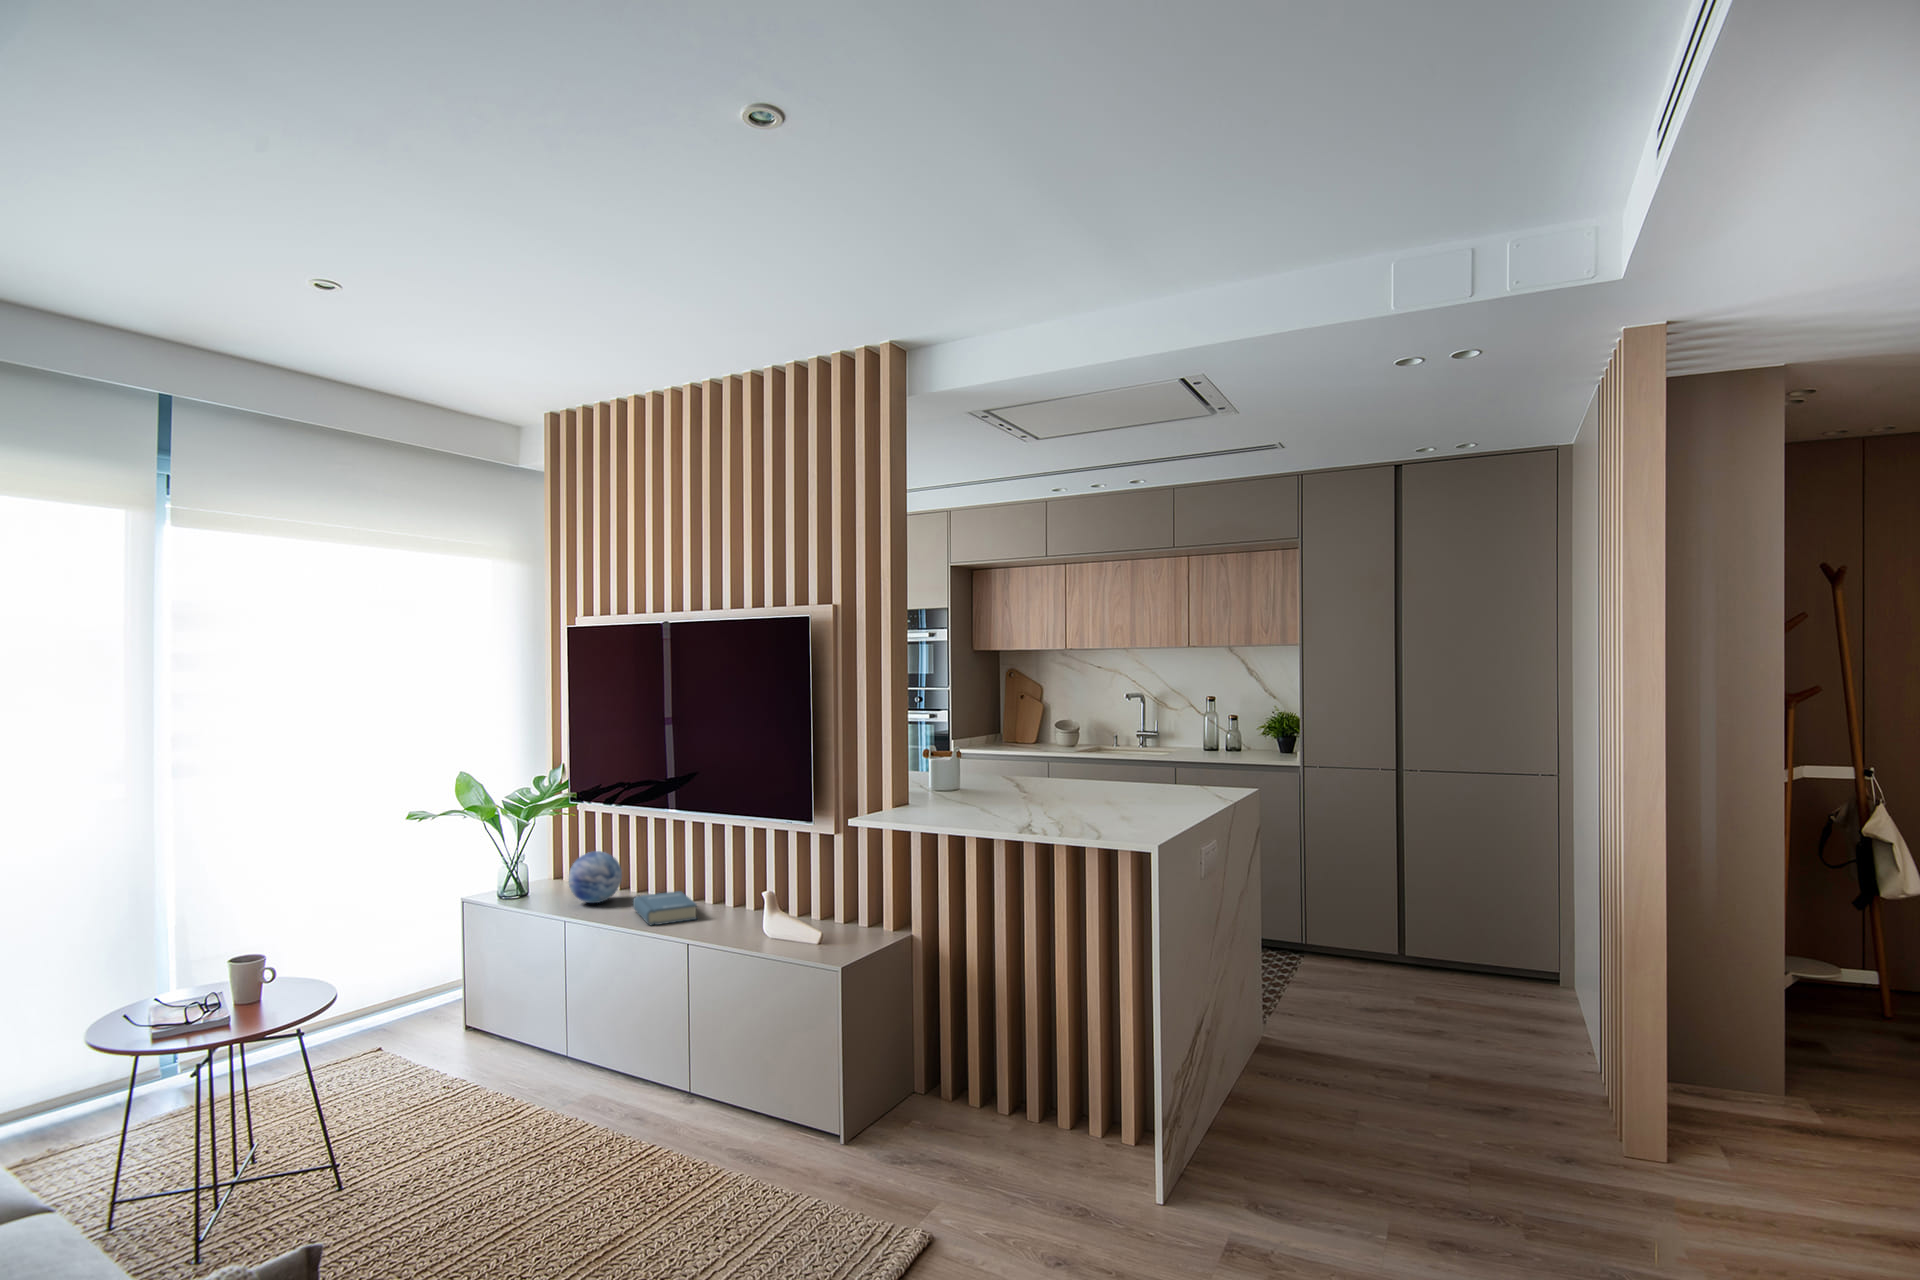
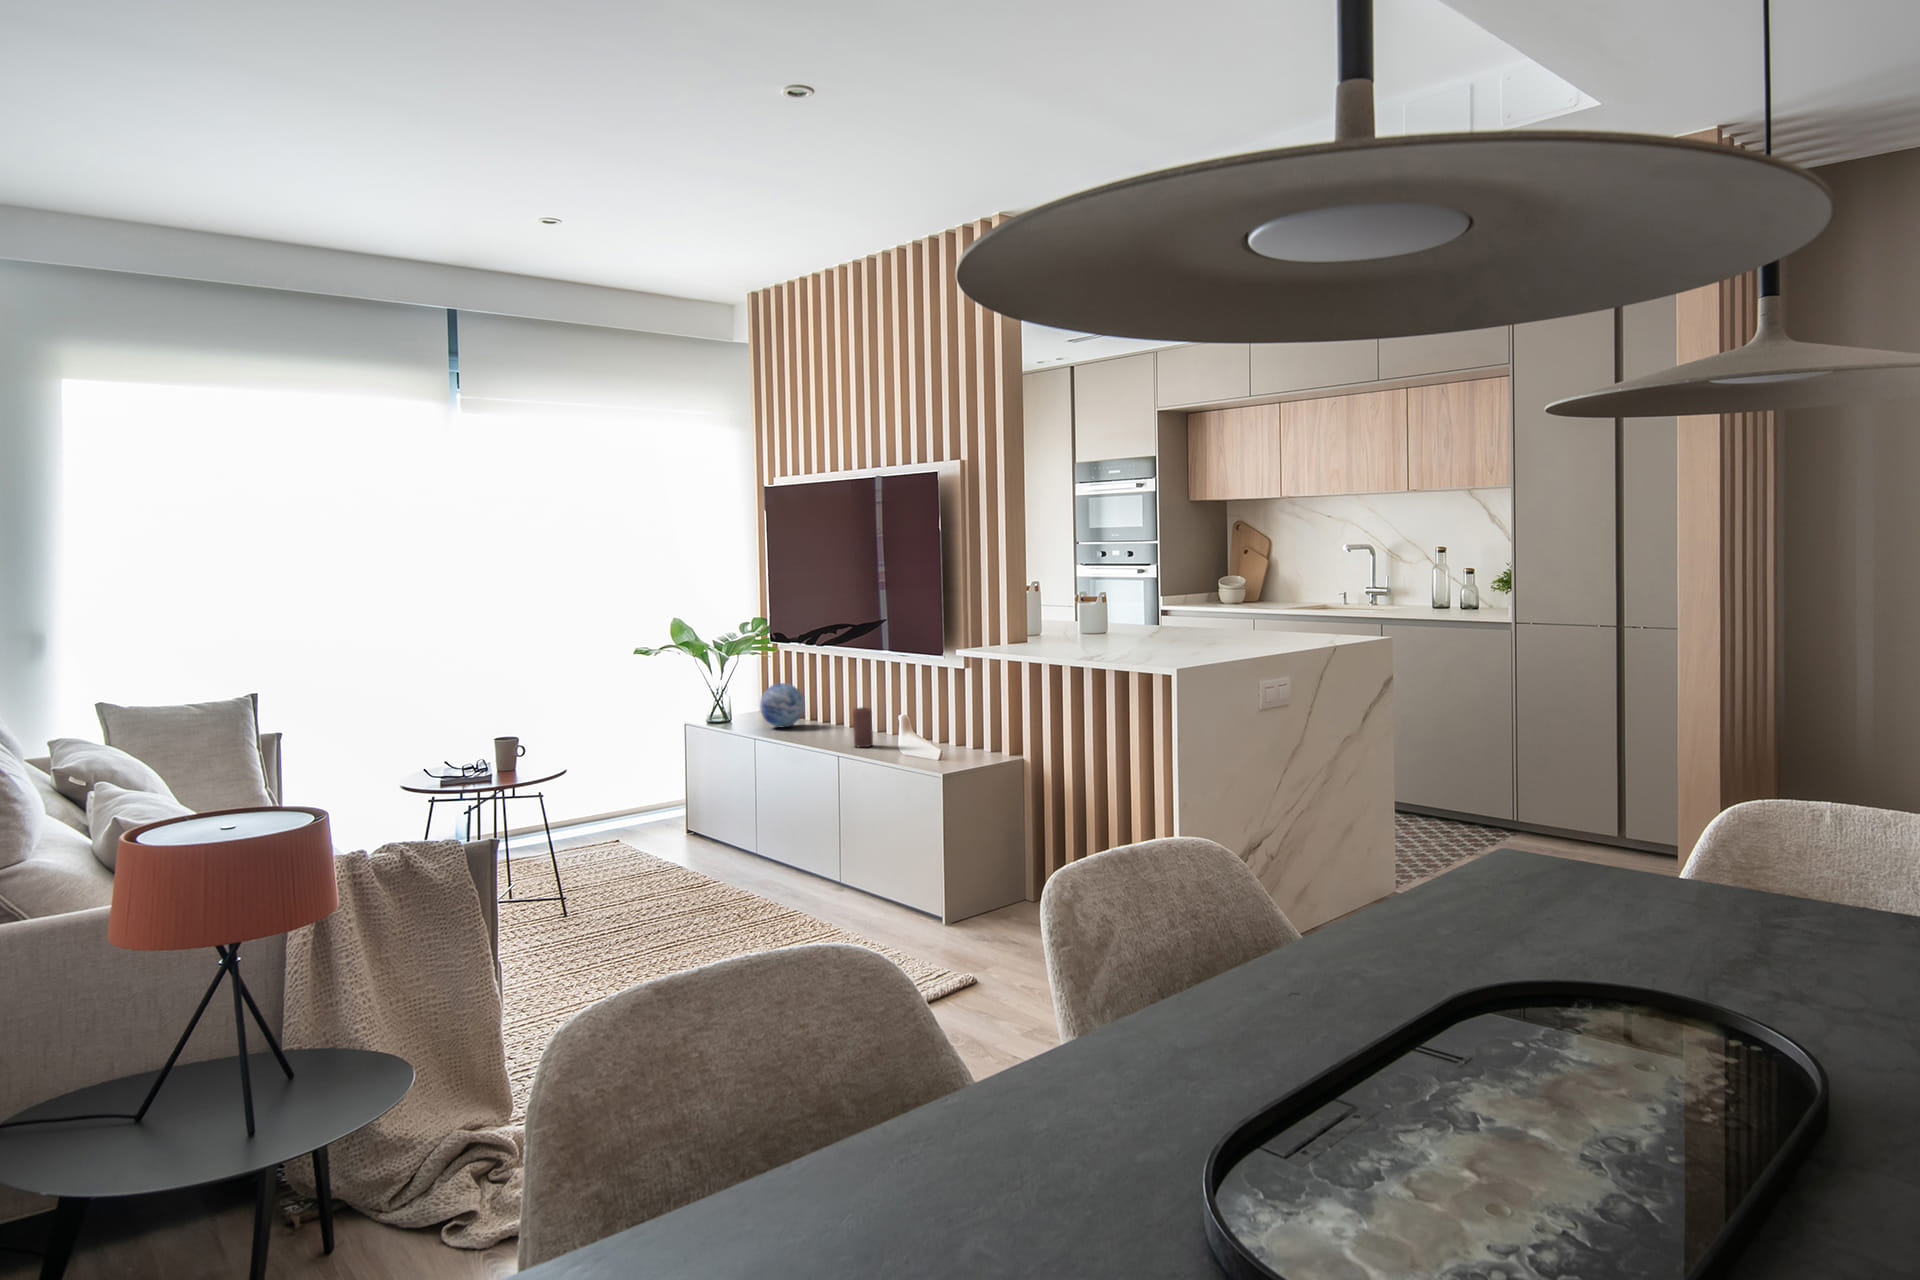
candle: none [706,883,729,931] -> present [853,707,873,747]
hardback book: present [633,891,697,925] -> none [807,719,853,742]

